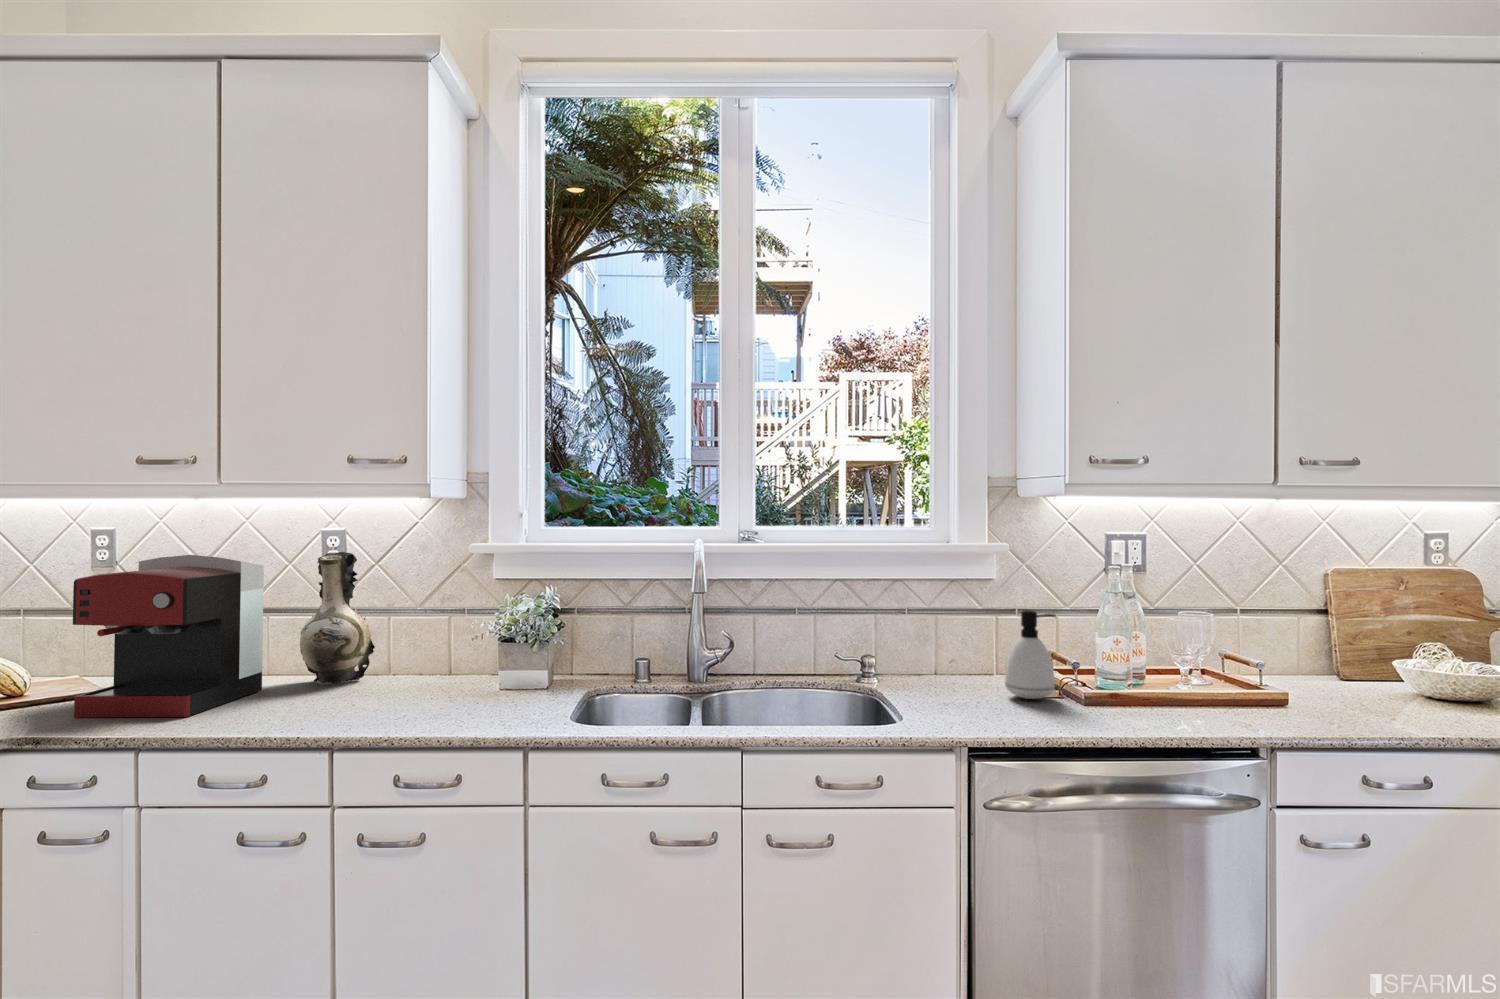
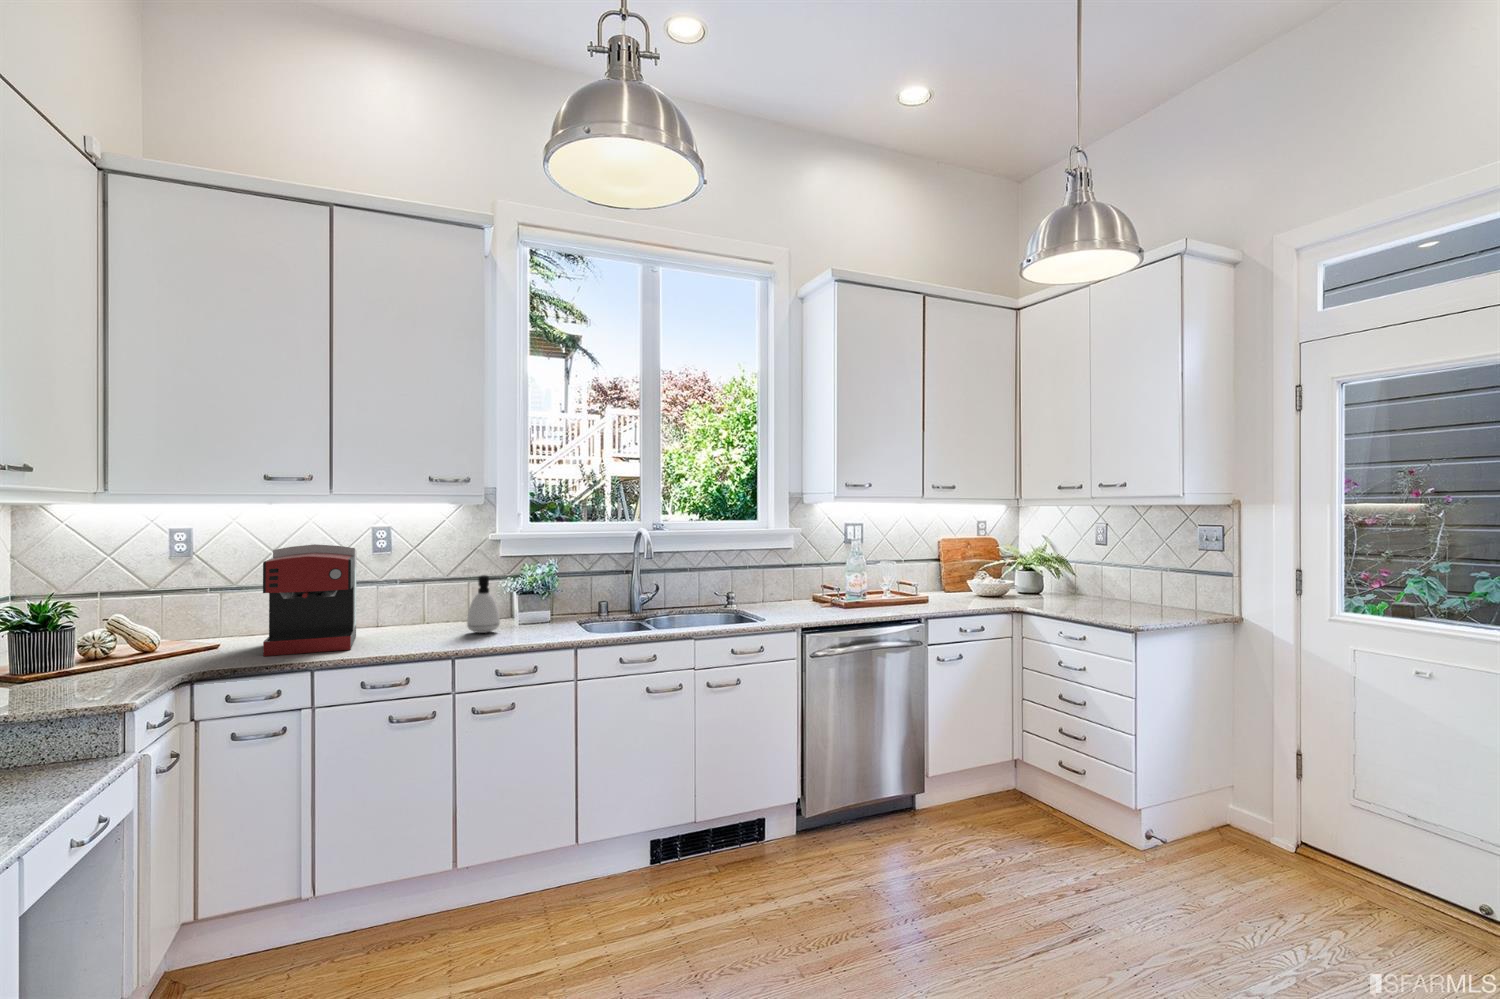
decorative vase: present [300,552,375,683] -> none [367,541,423,631]
soap dispenser: present [1005,610,1055,699] -> present [467,575,500,633]

